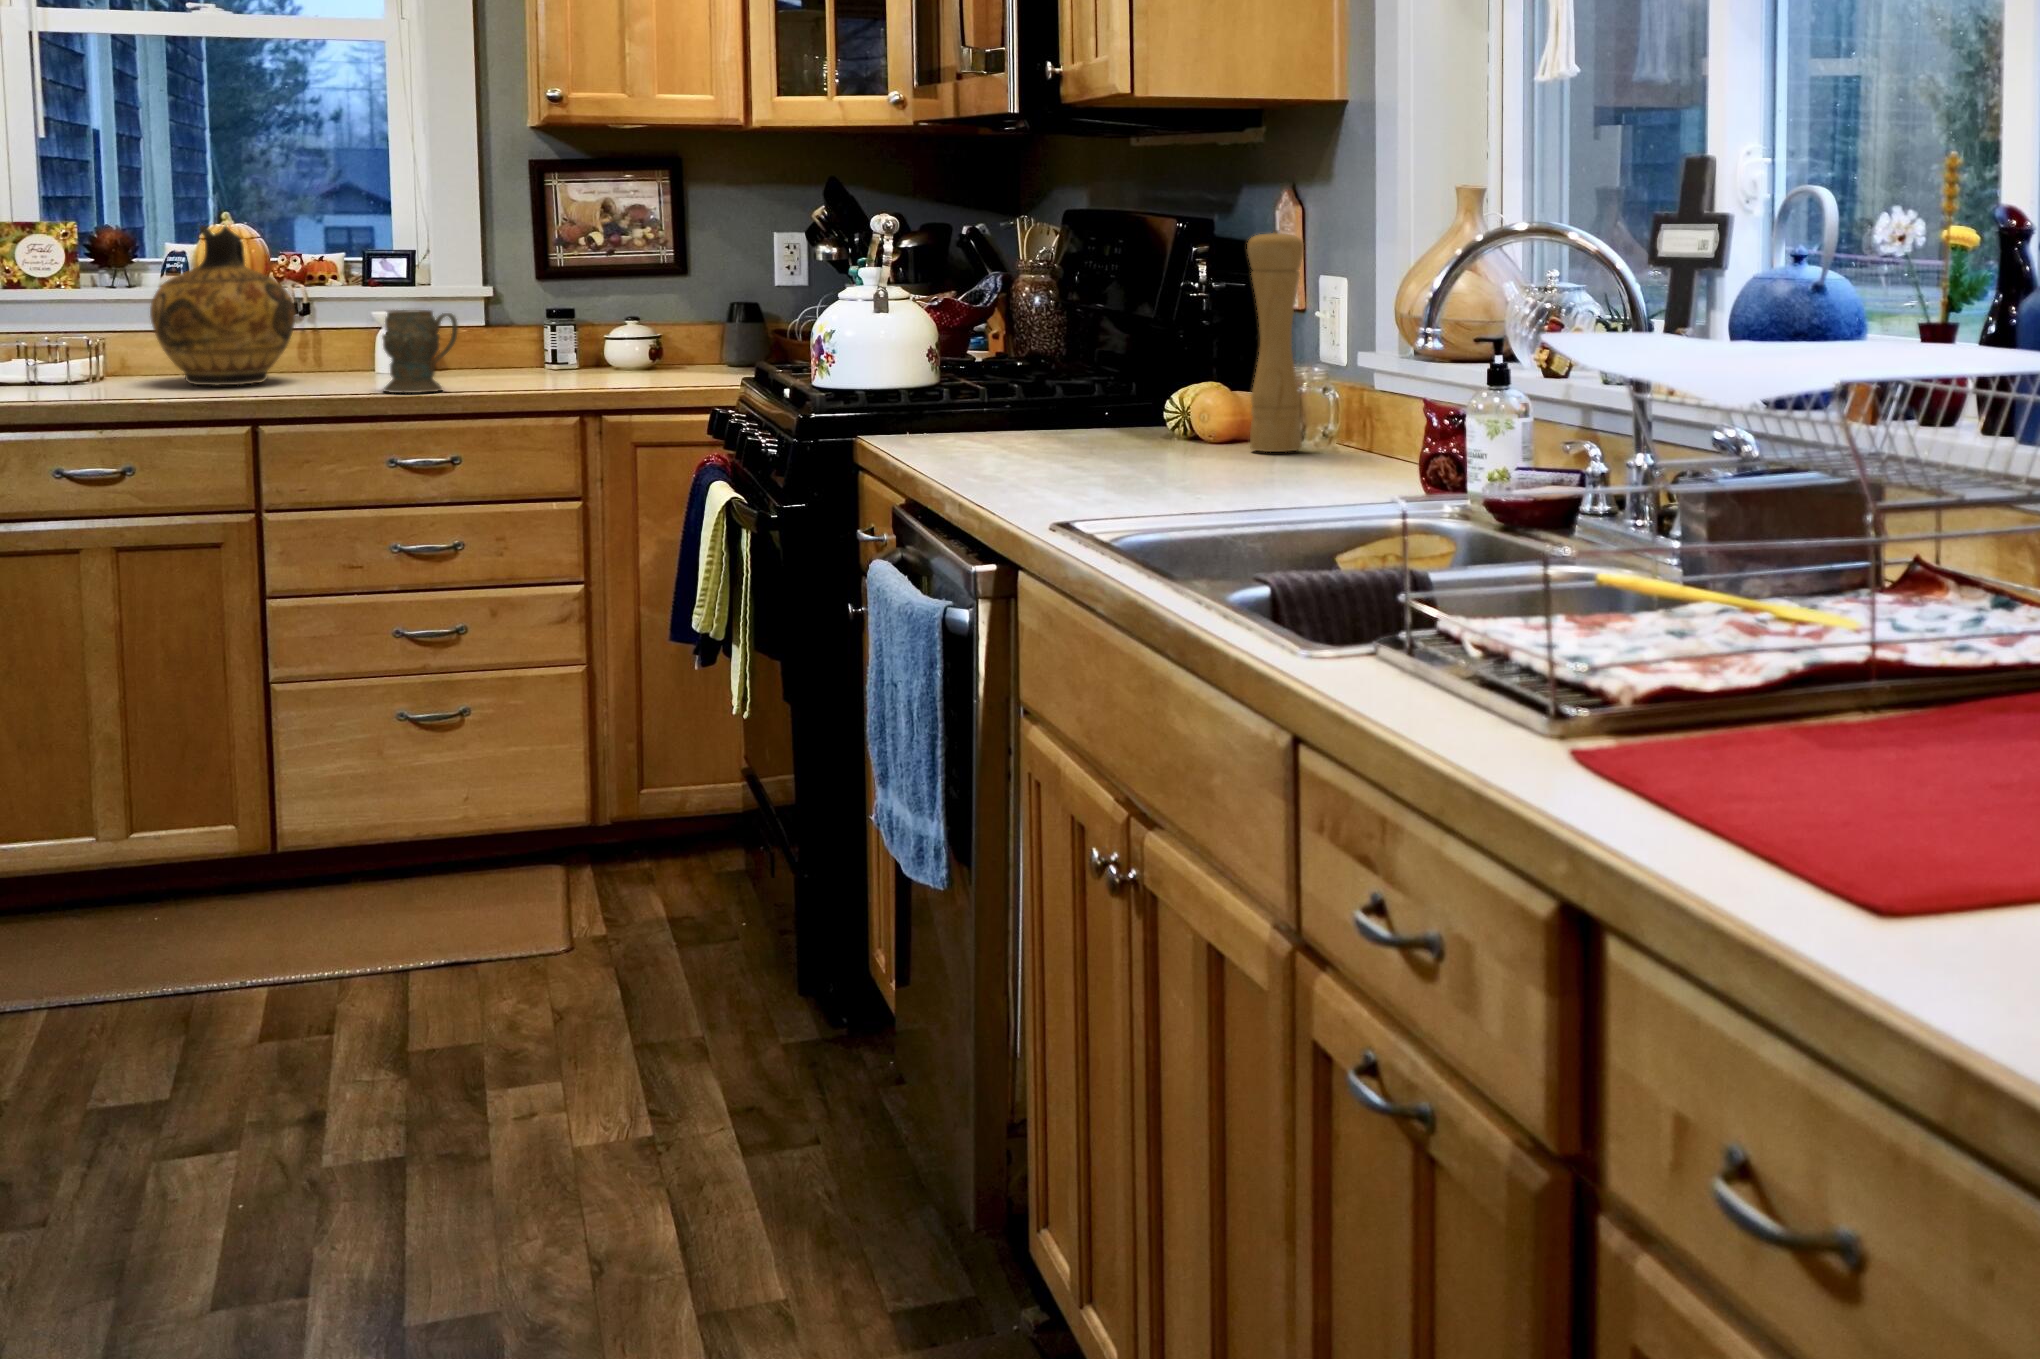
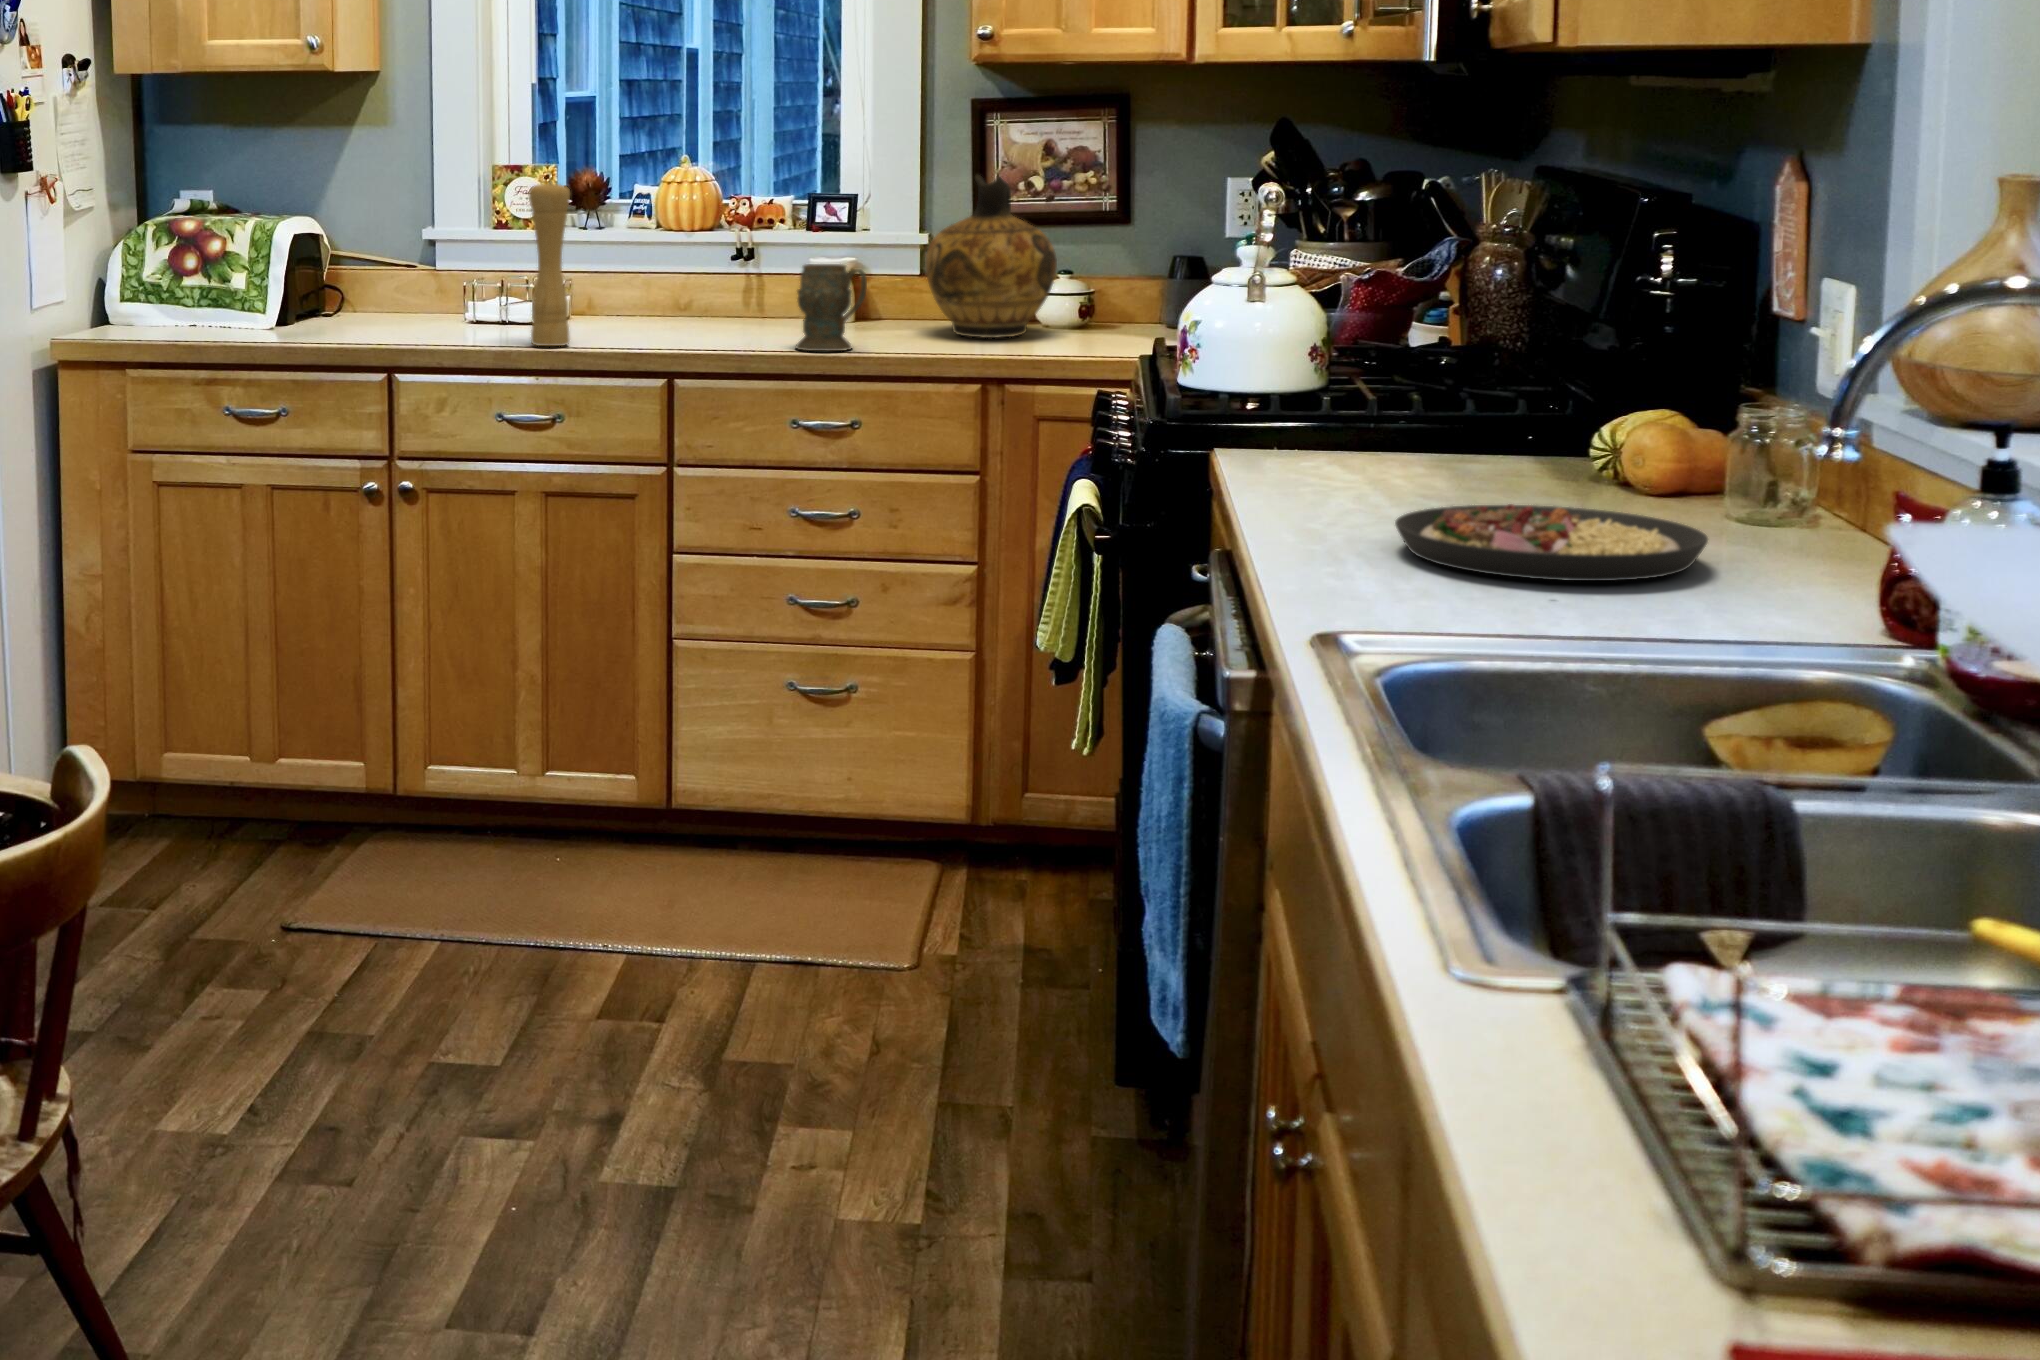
ceramic jug: present [150,225,296,385] -> present [925,175,1057,338]
pepper mill: present [1247,230,1304,452] -> present [529,181,570,346]
plate: none [1065,437,1291,485] -> present [1395,504,1708,581]

